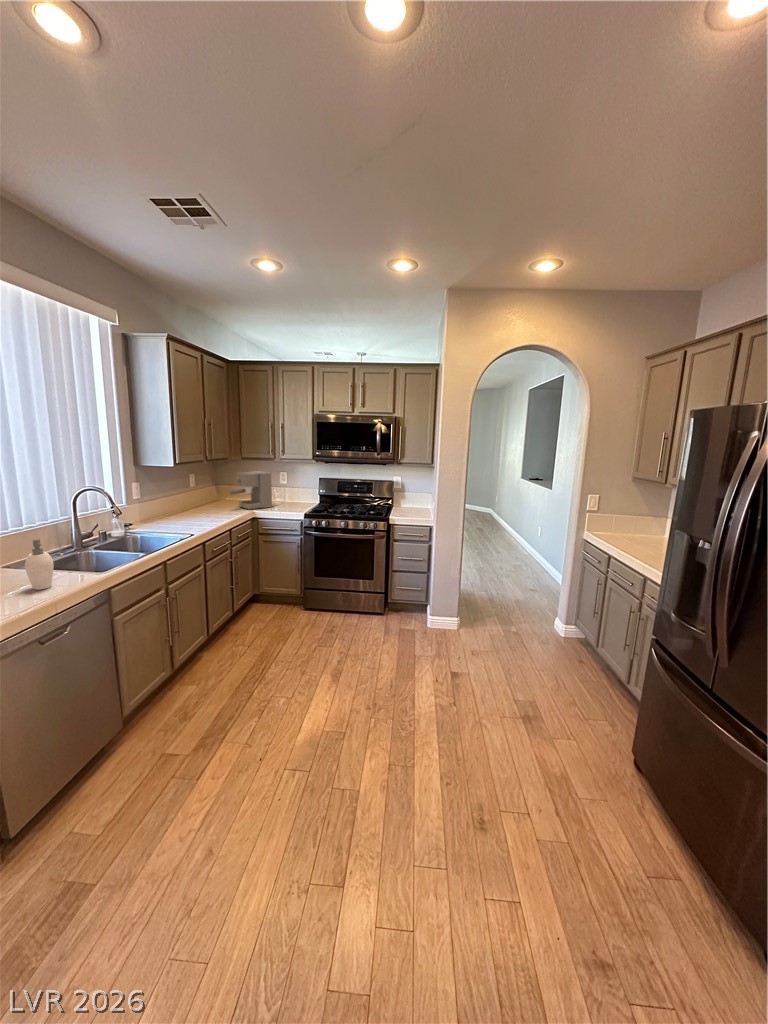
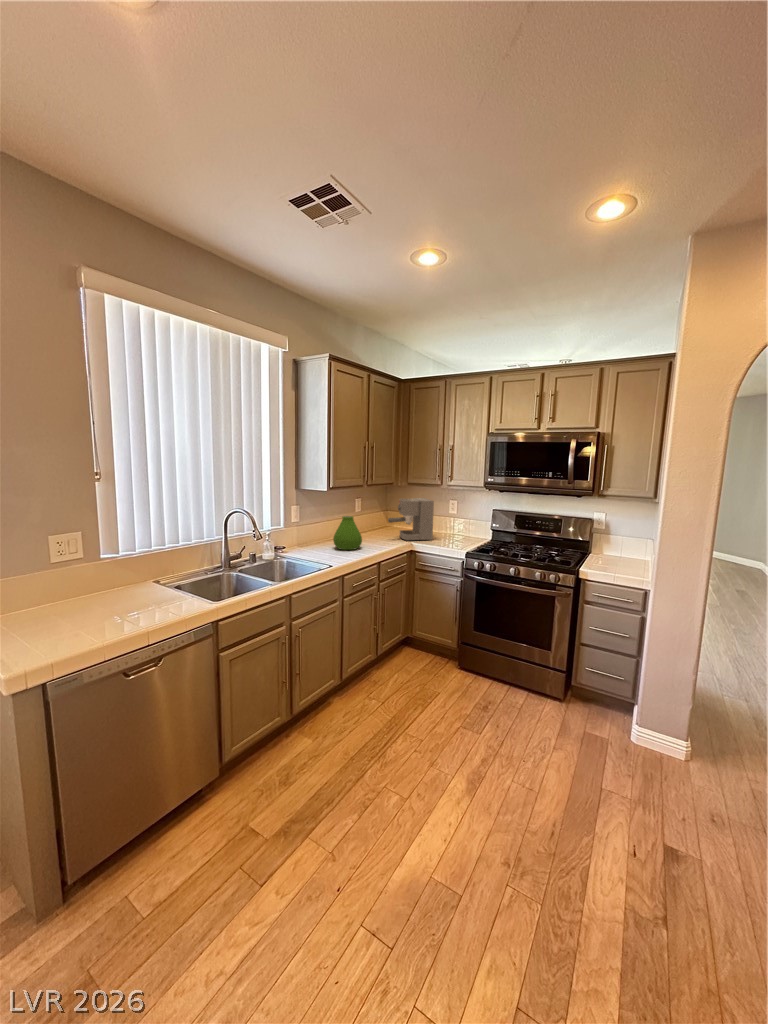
vase: none [181,490,211,521] -> present [333,516,362,550]
soap dispenser: present [25,539,54,590] -> none [142,561,168,613]

